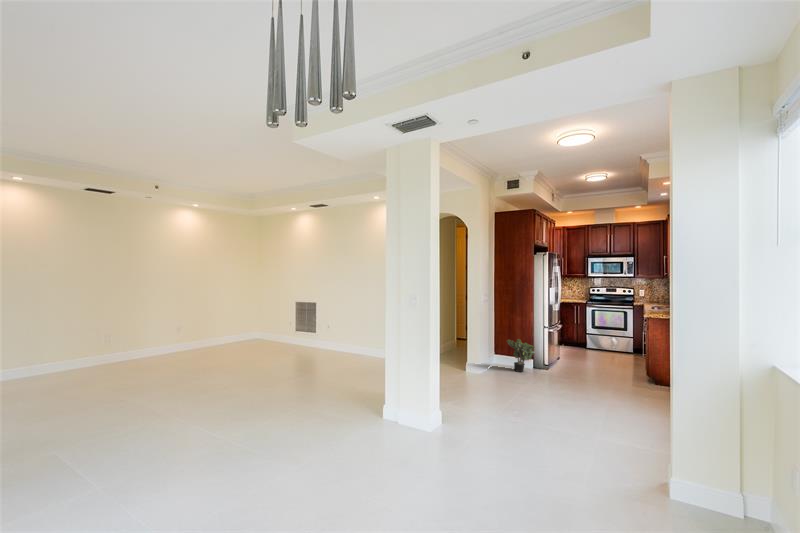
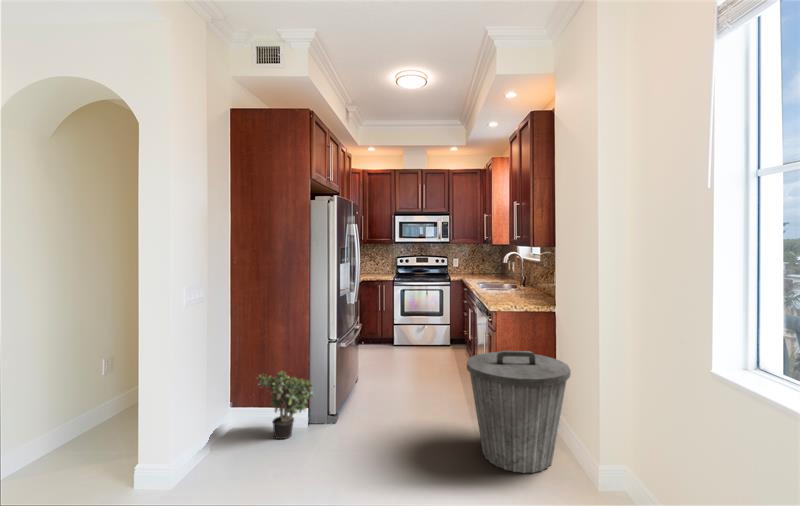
trash can: none [622,337,689,402] -> present [467,351,571,473]

